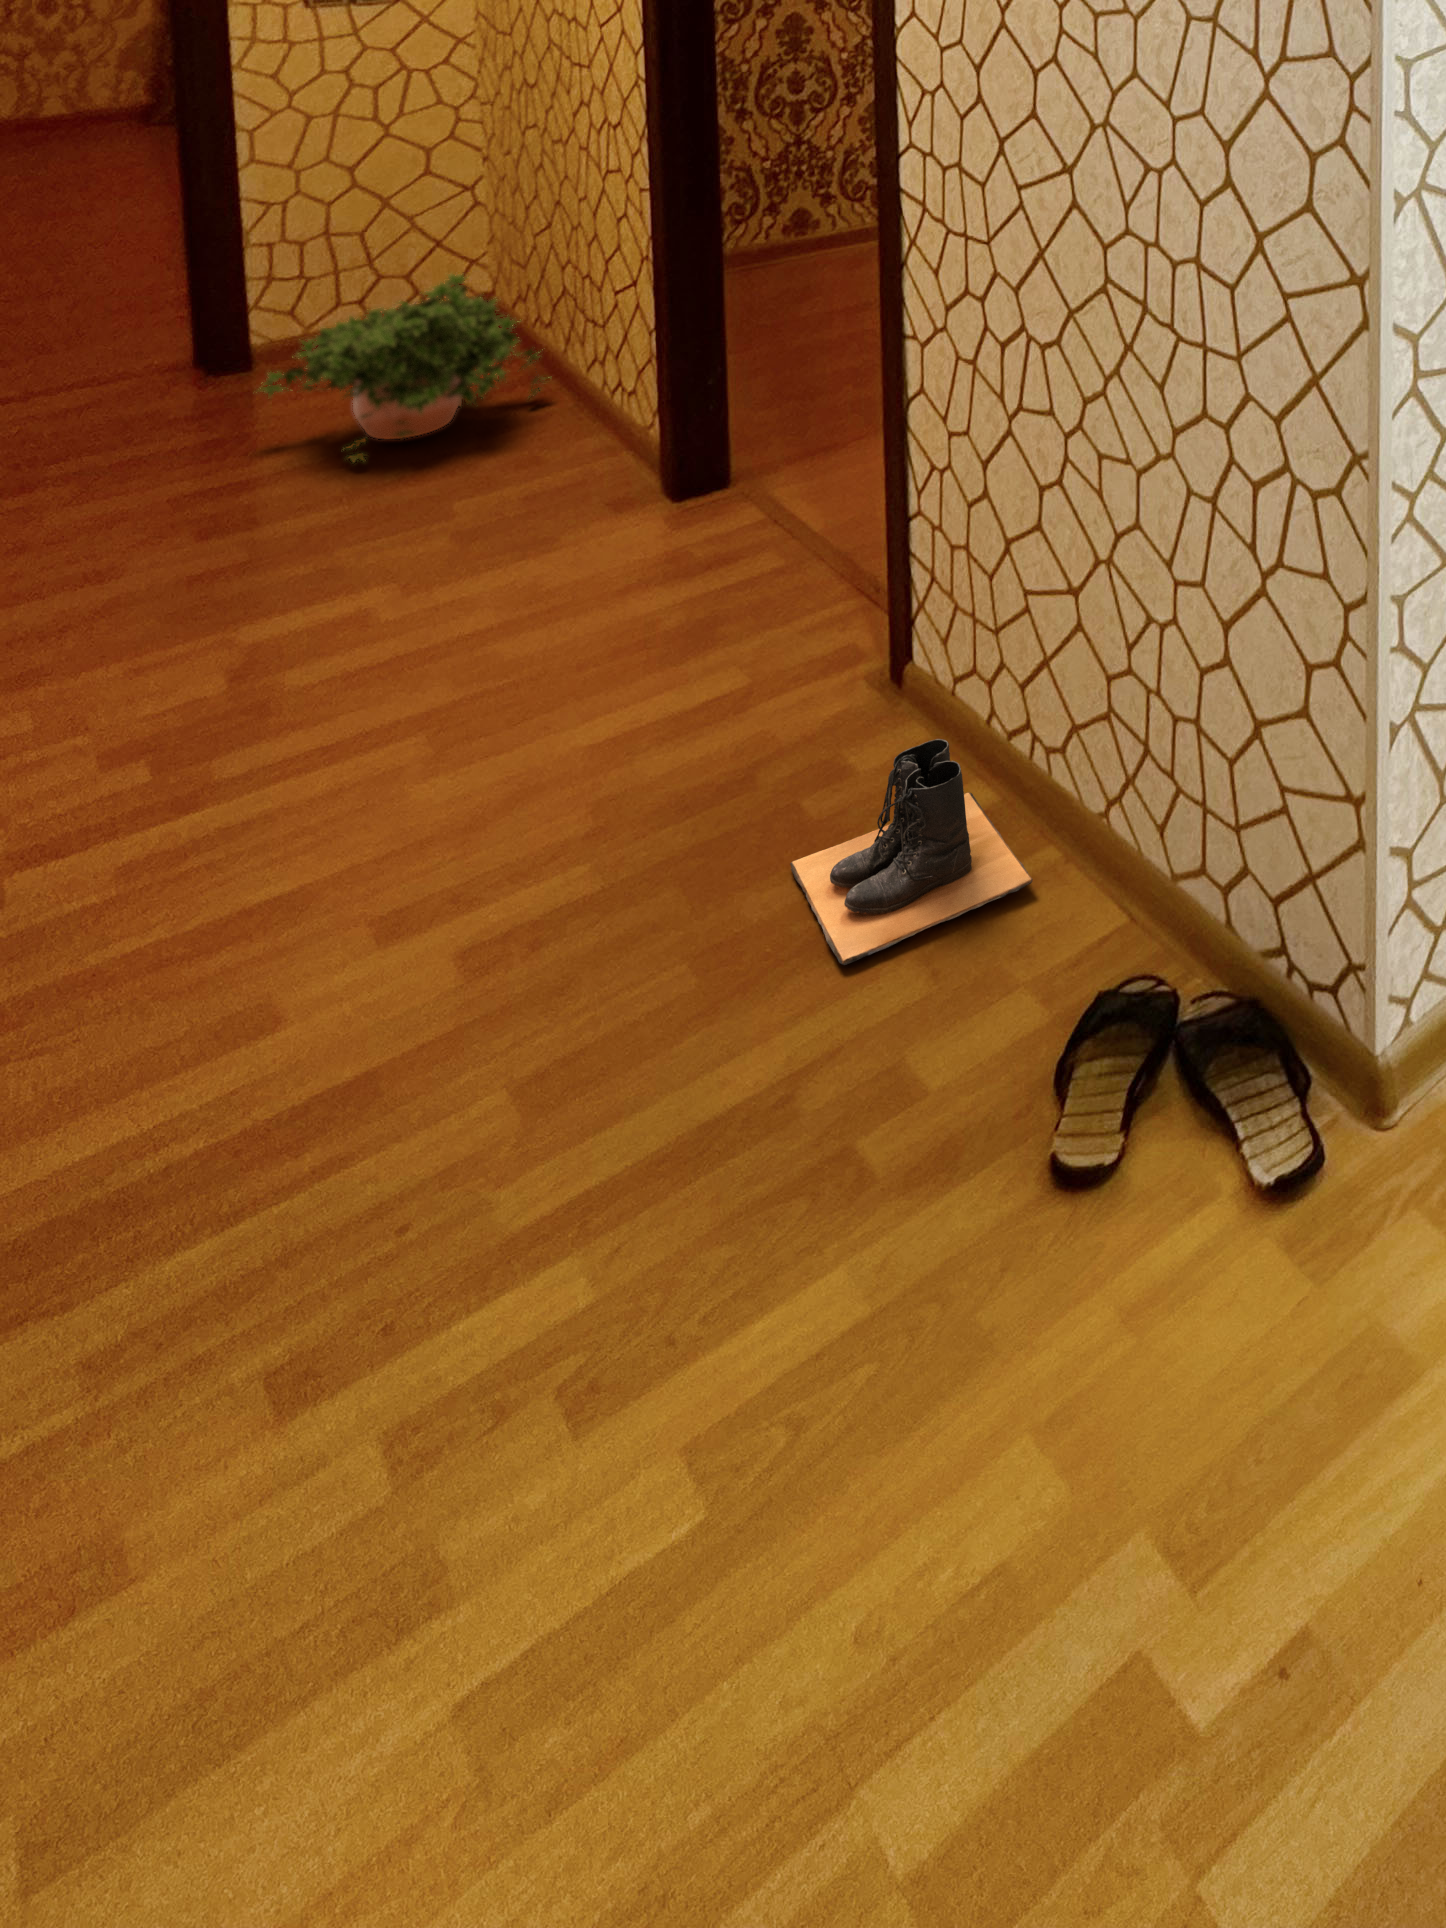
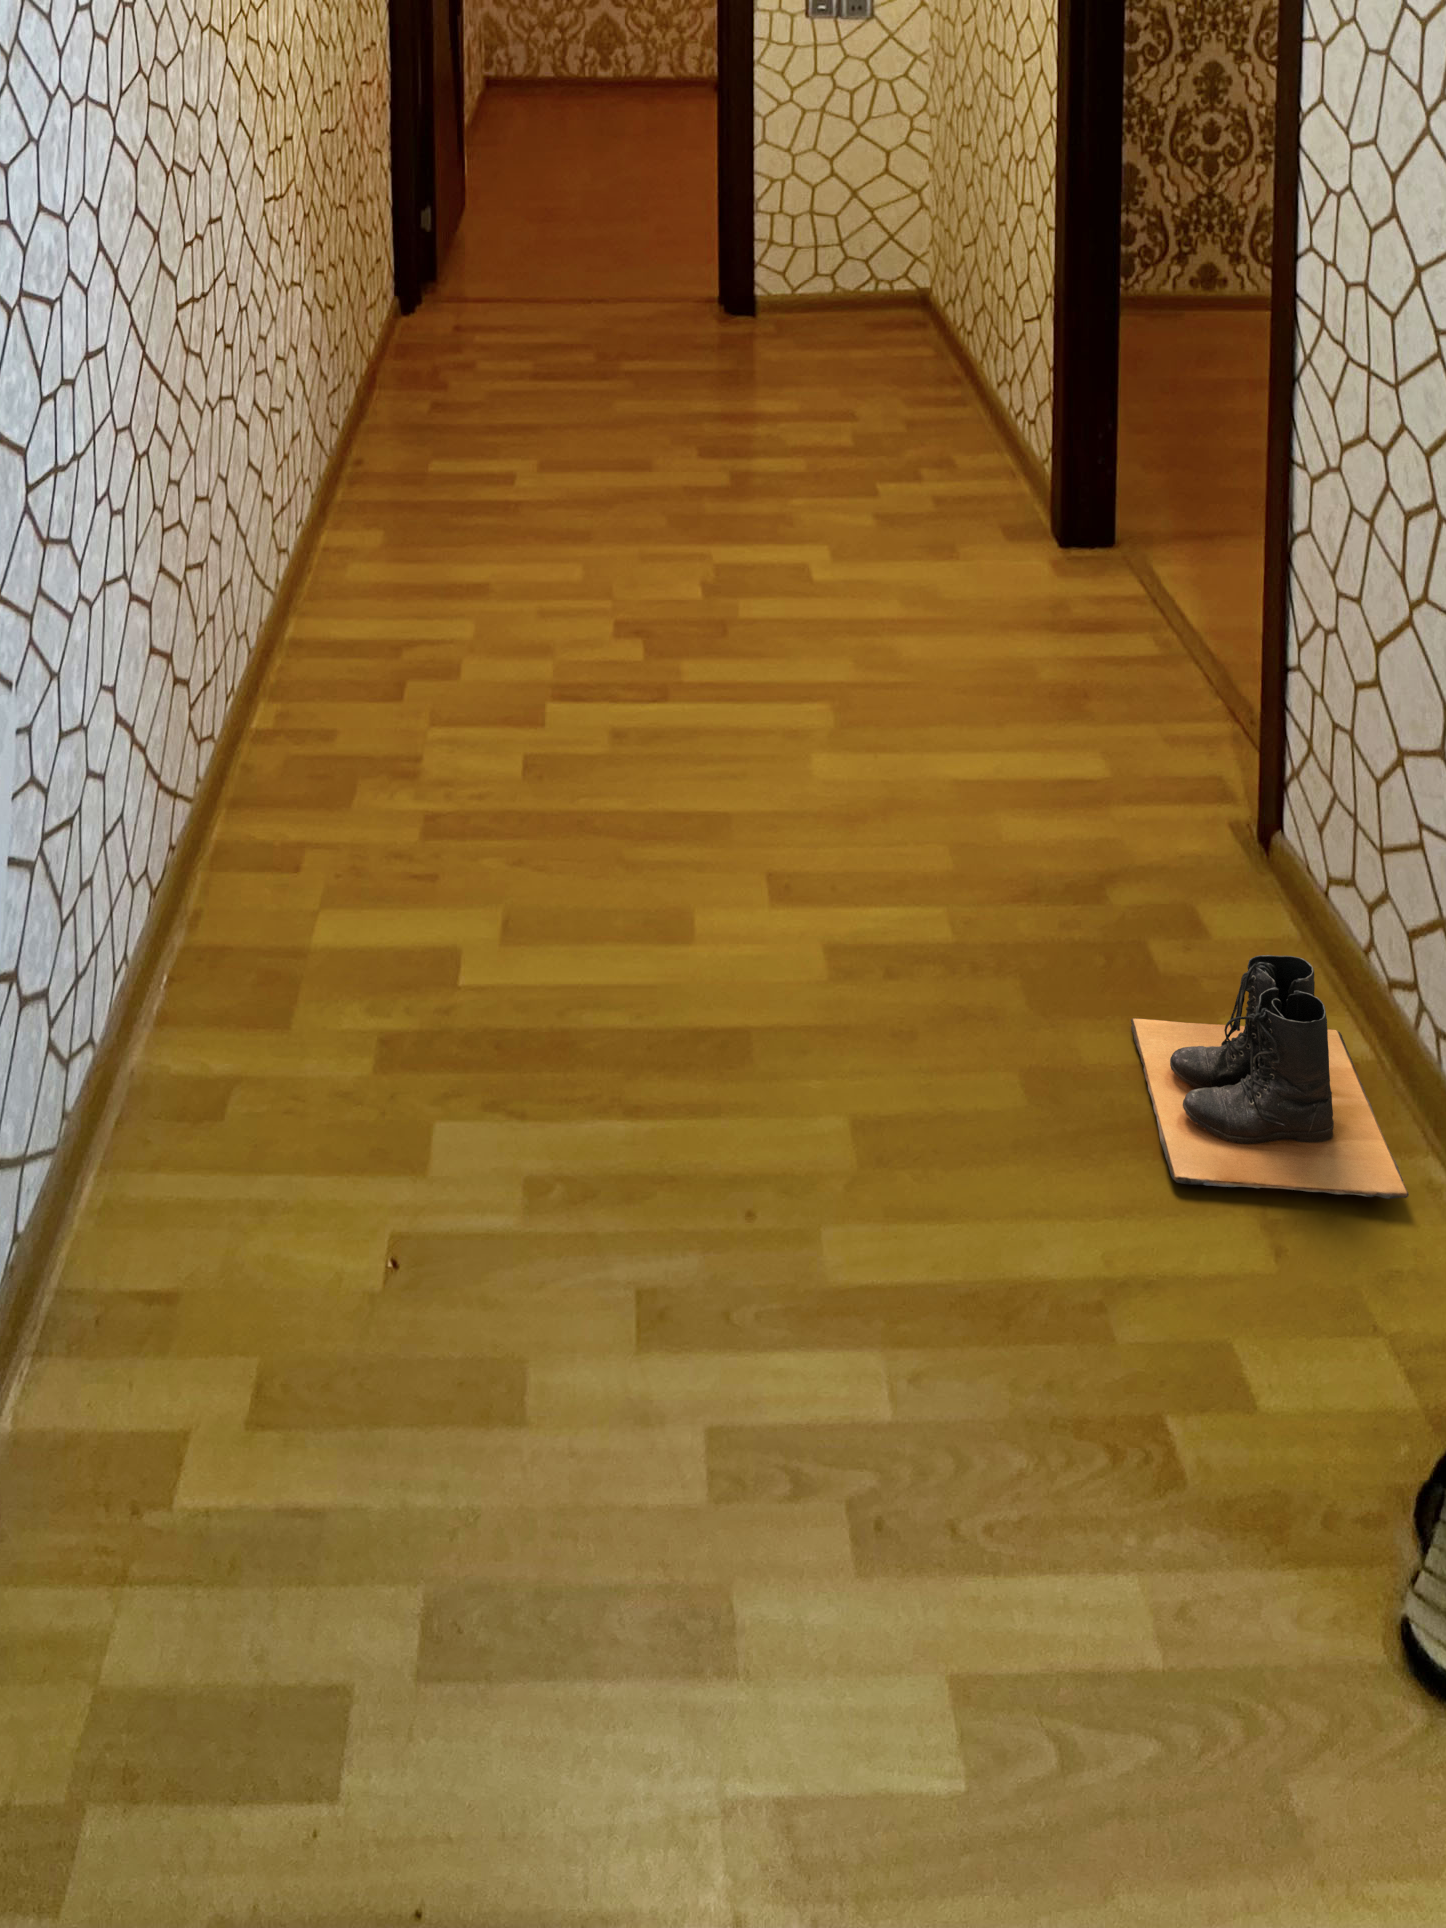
potted plant: present [260,274,550,462] -> none [744,270,970,428]

